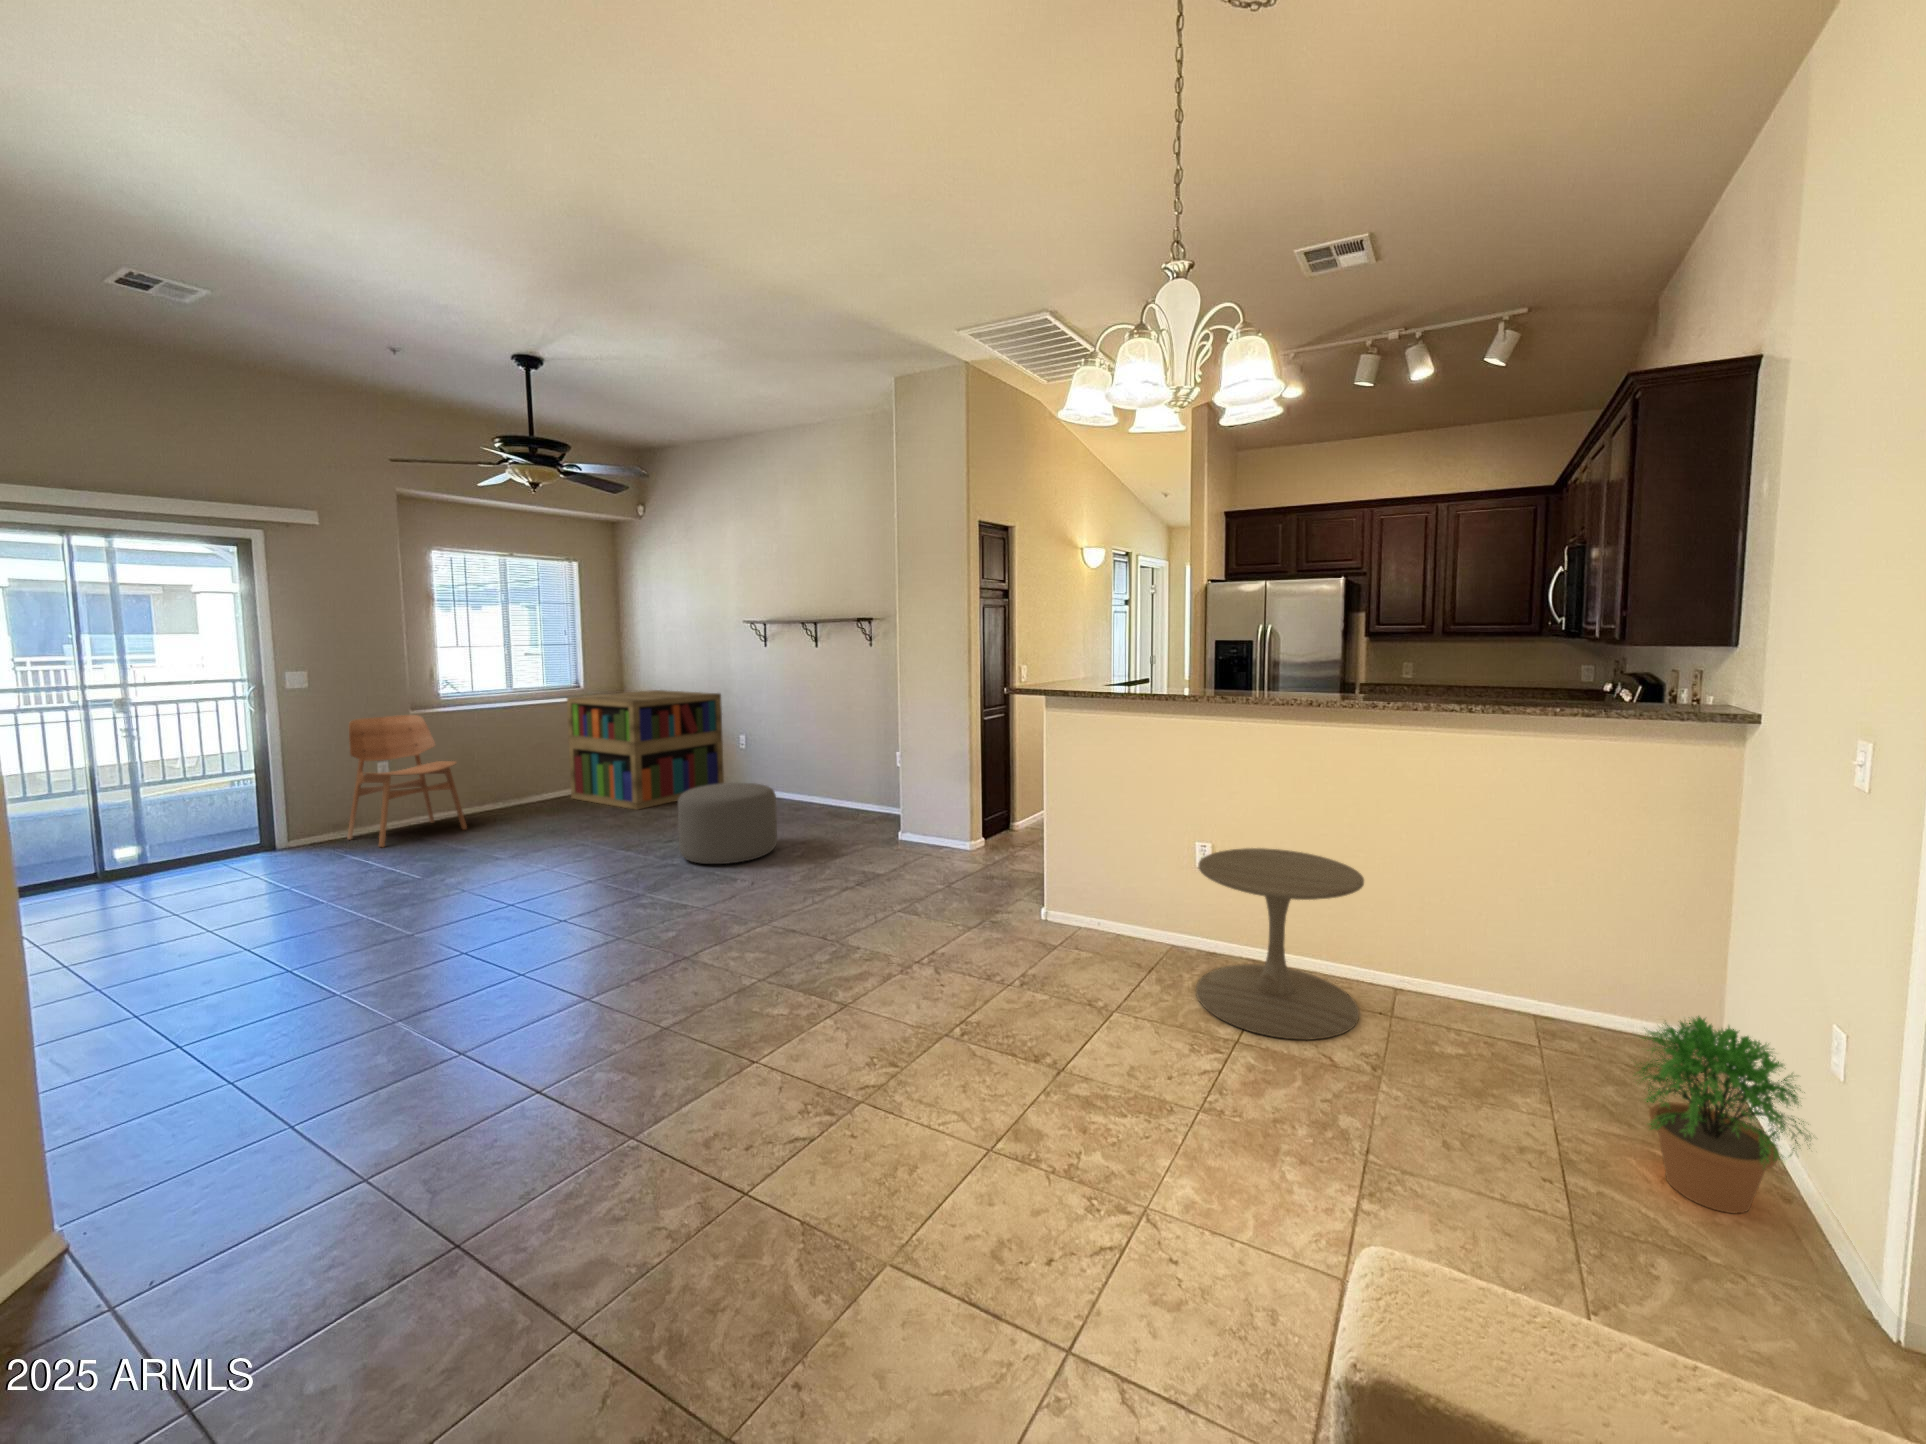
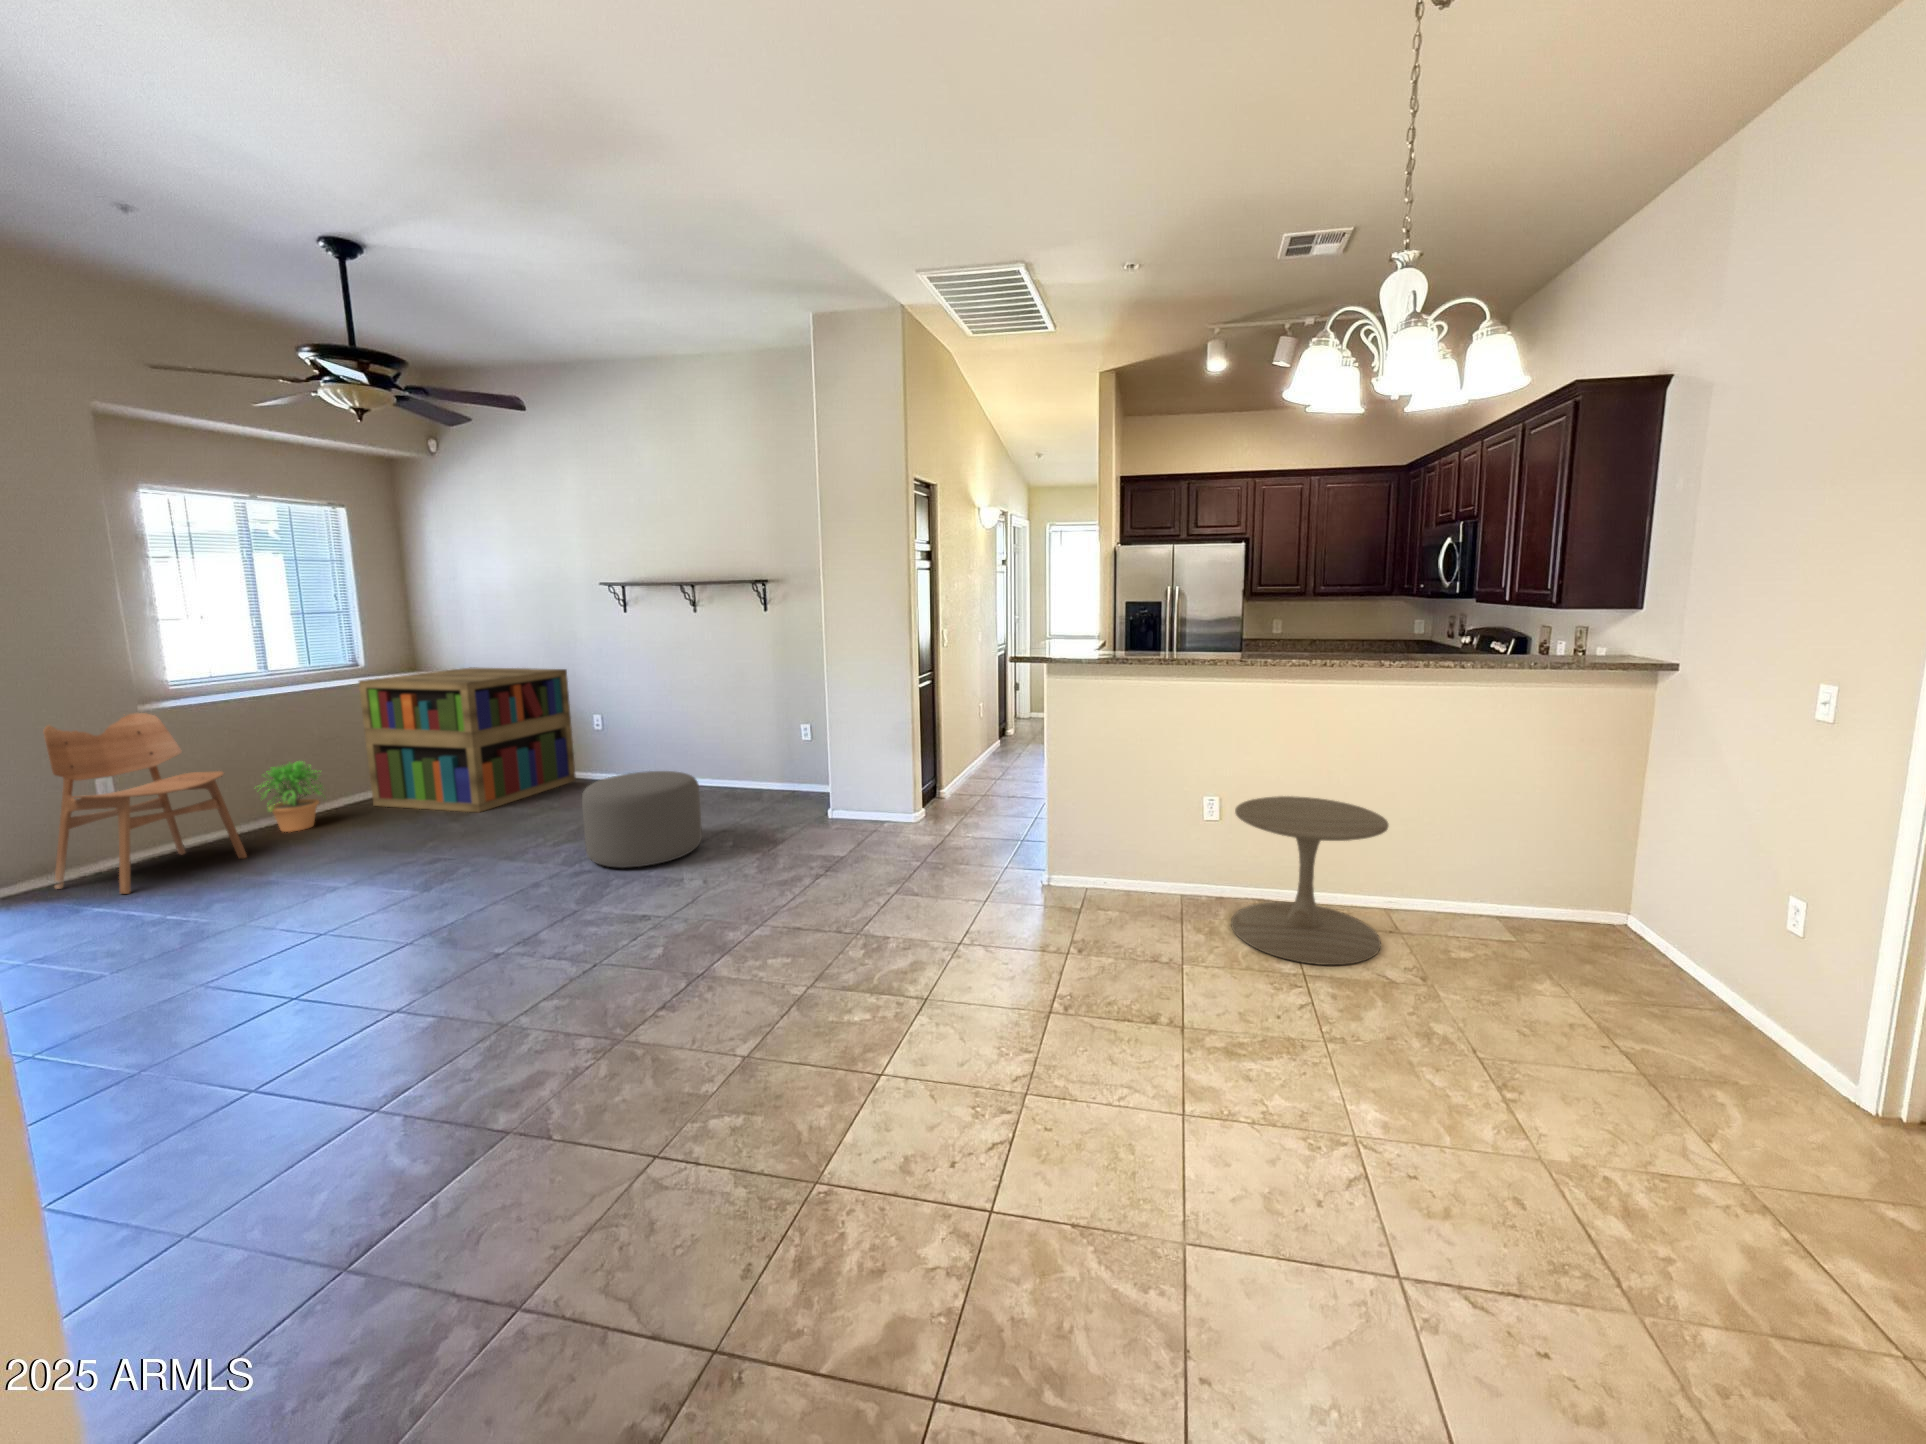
potted plant: present [1637,1016,1811,1213] -> present [259,762,325,832]

